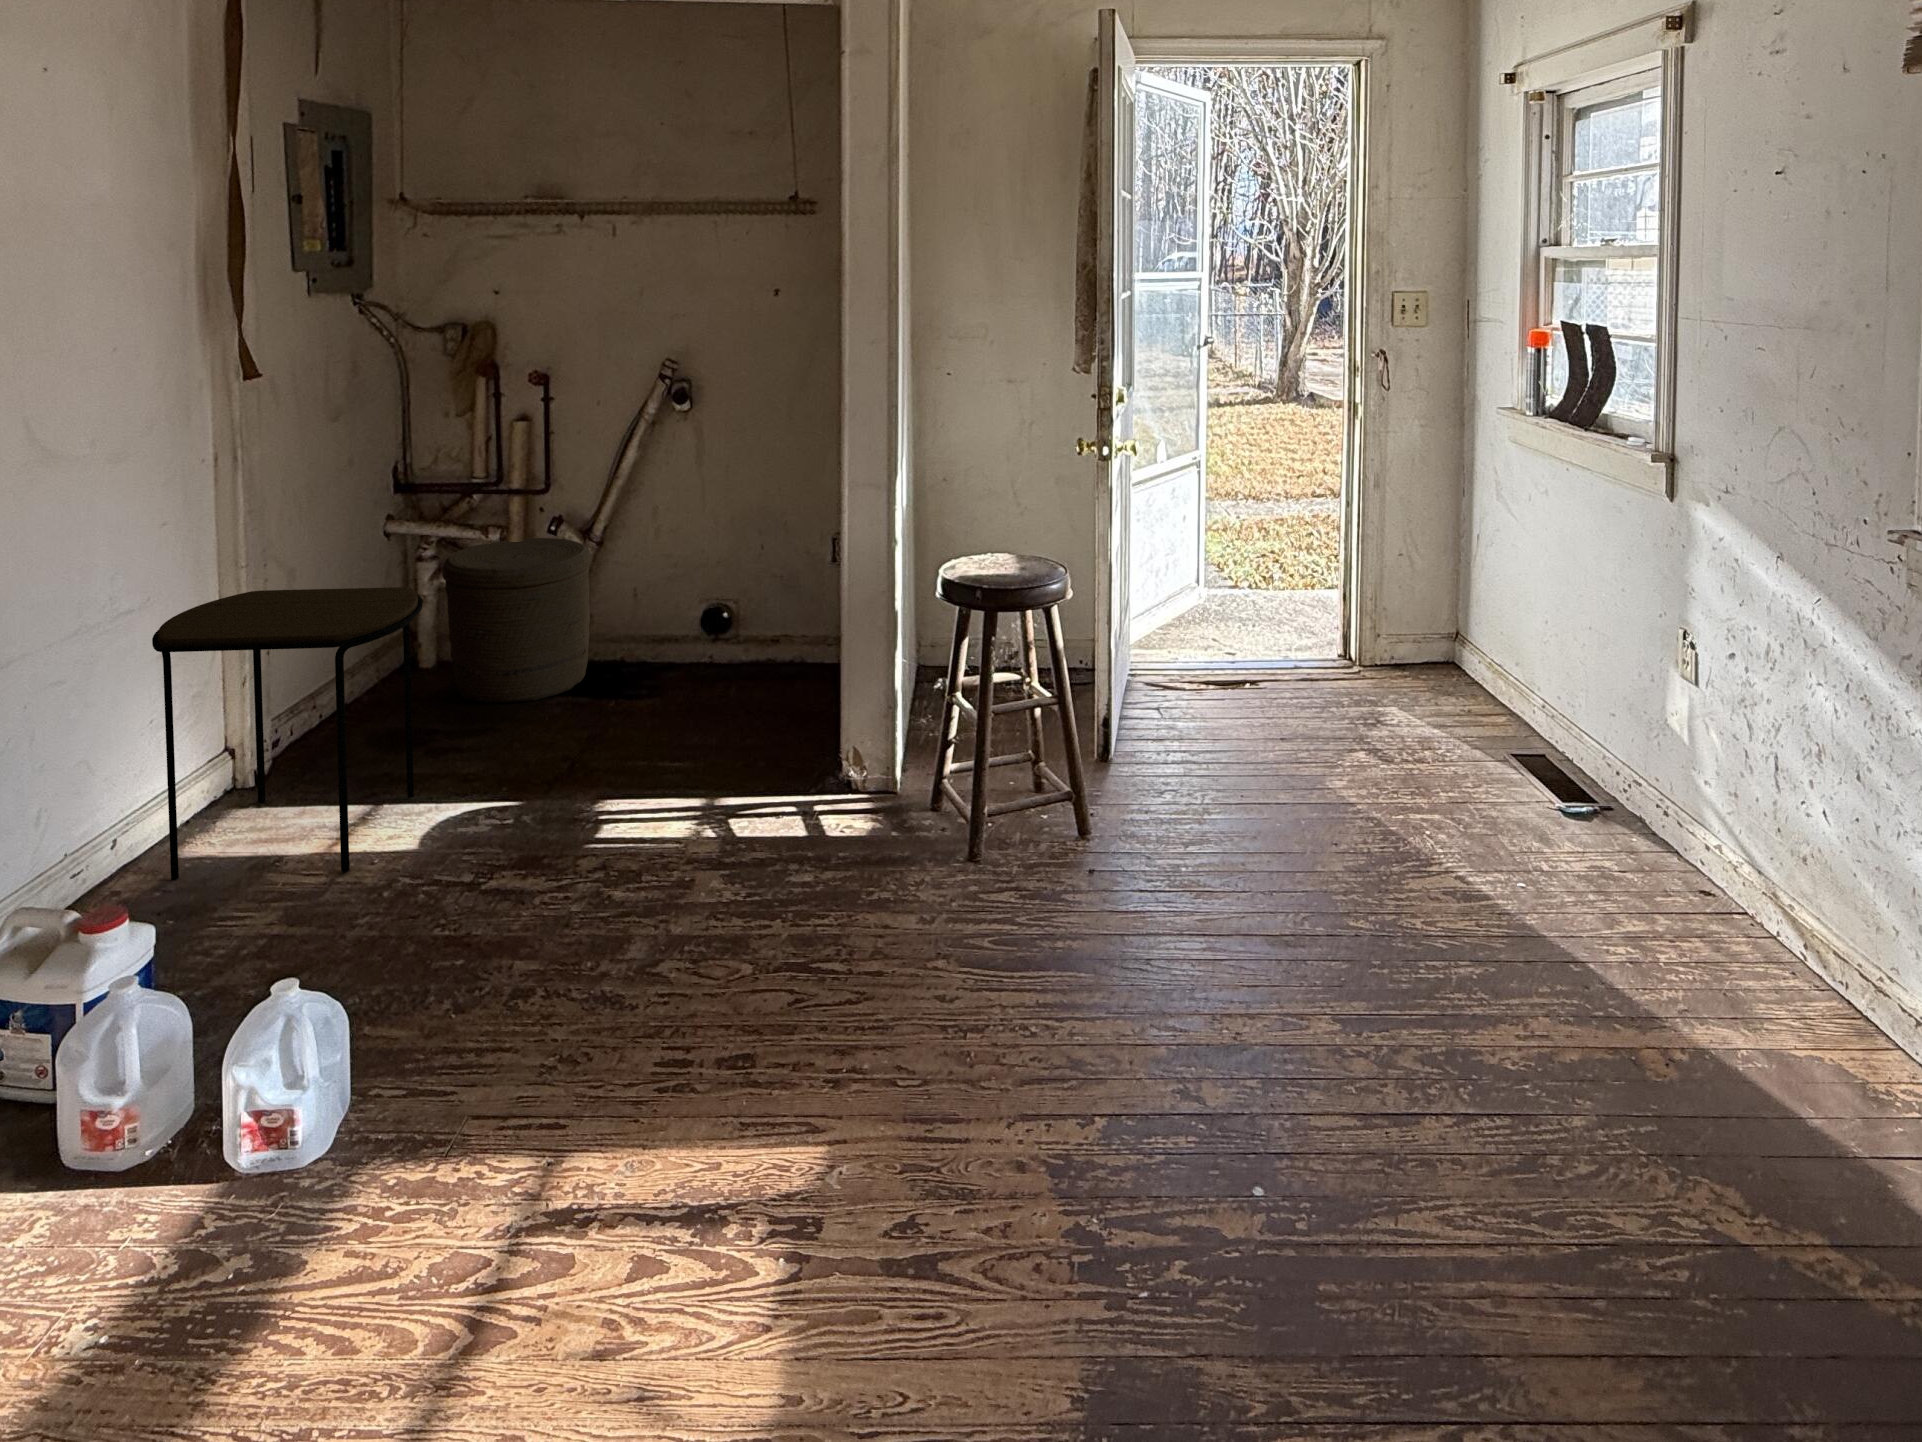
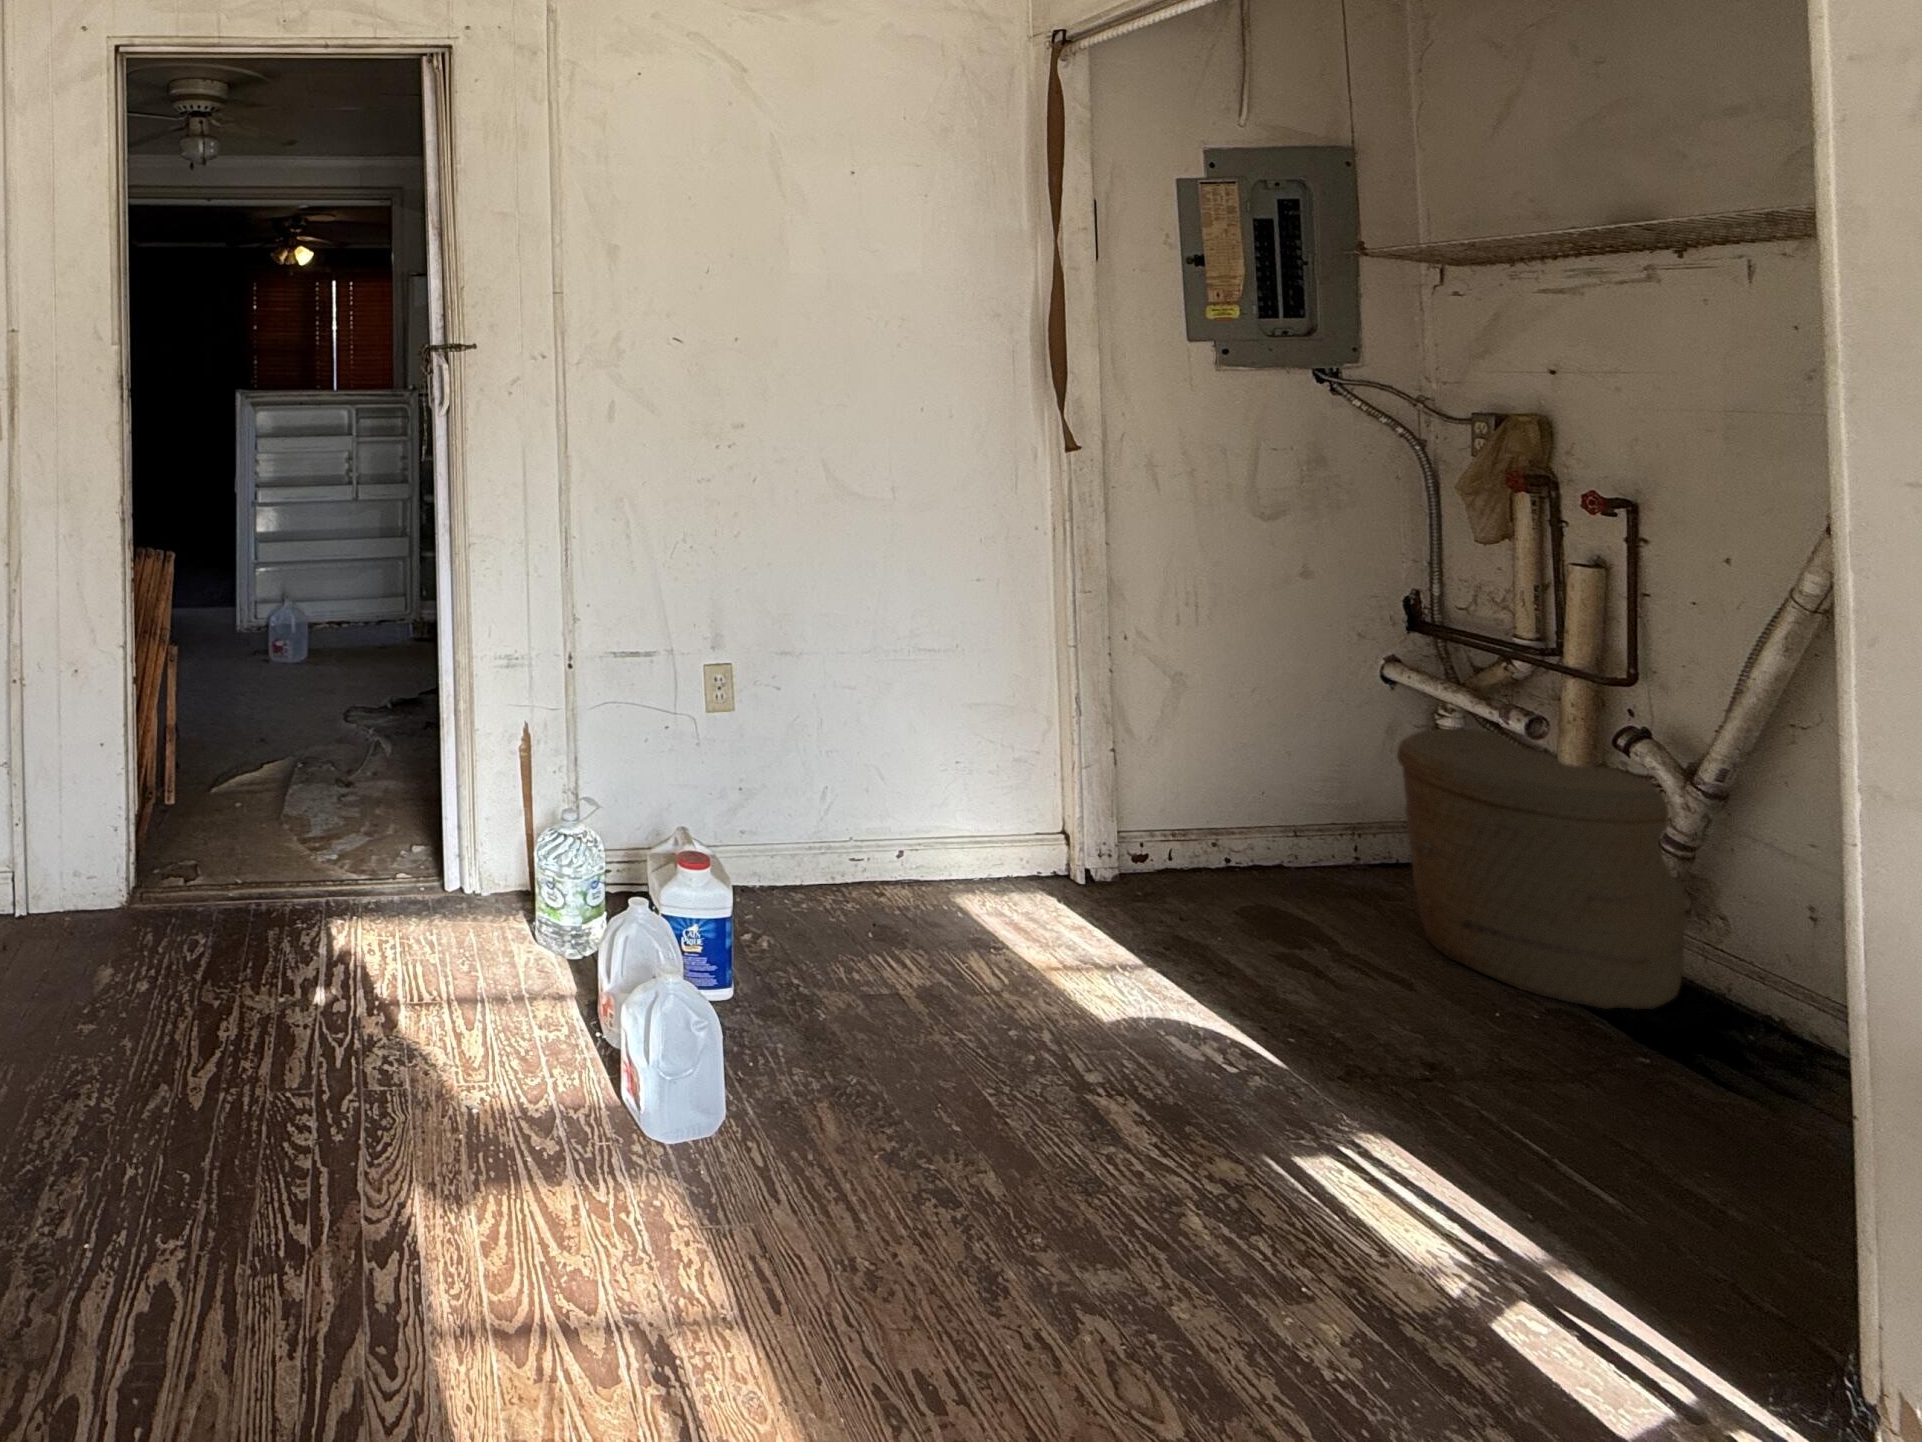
side table: present [152,587,423,880] -> none [907,667,1188,997]

